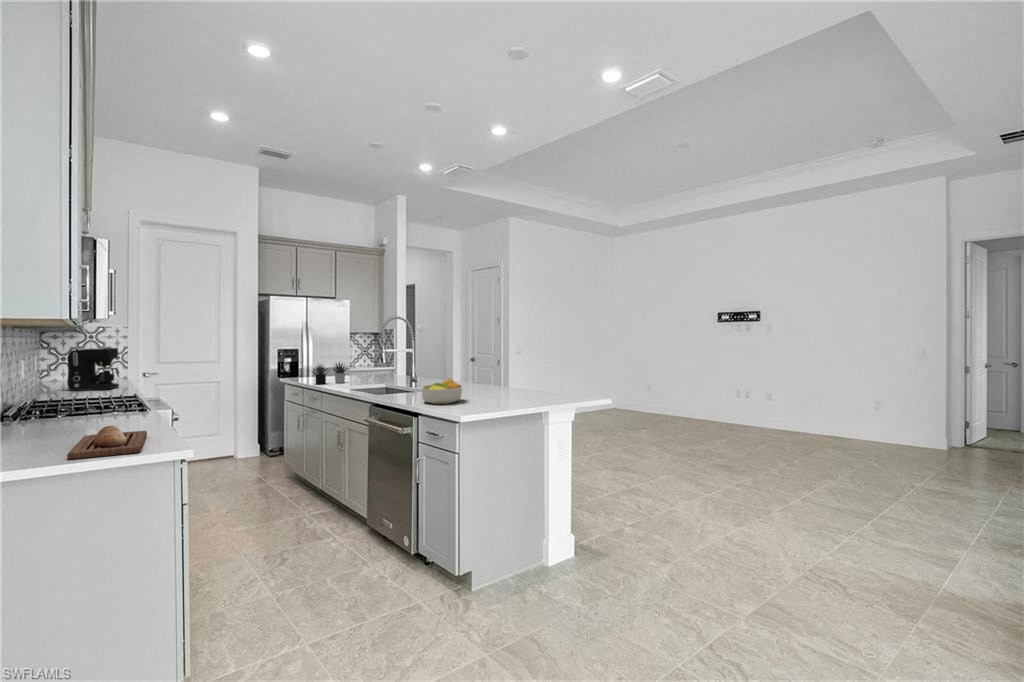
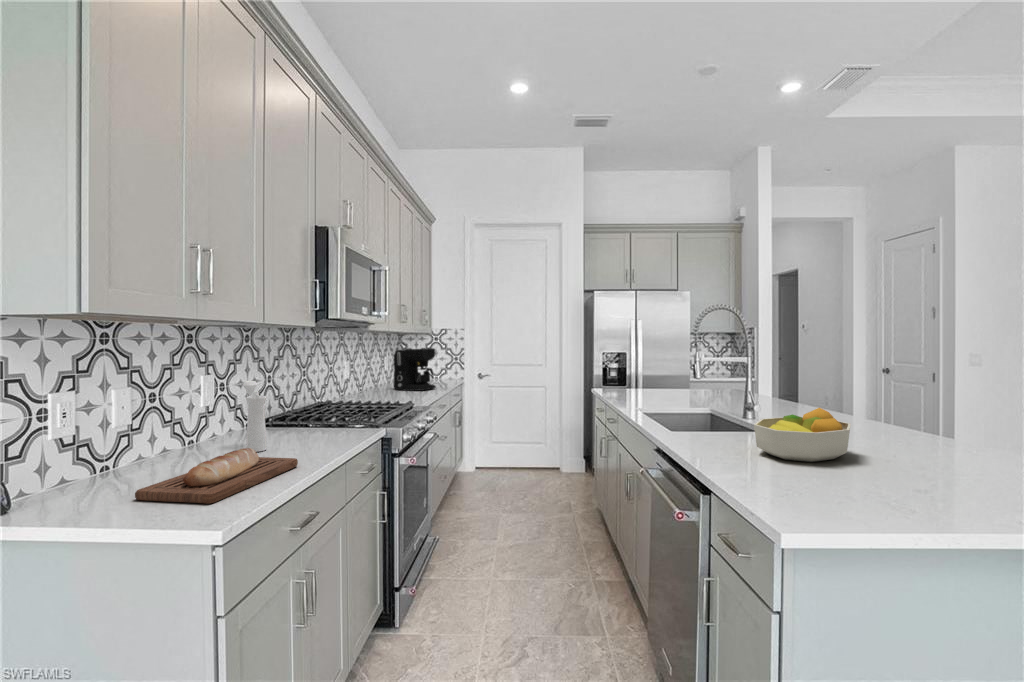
succulent plant: present [312,362,347,385] -> none [616,367,671,399]
pepper mill: none [44,381,83,436] -> present [243,381,267,452]

